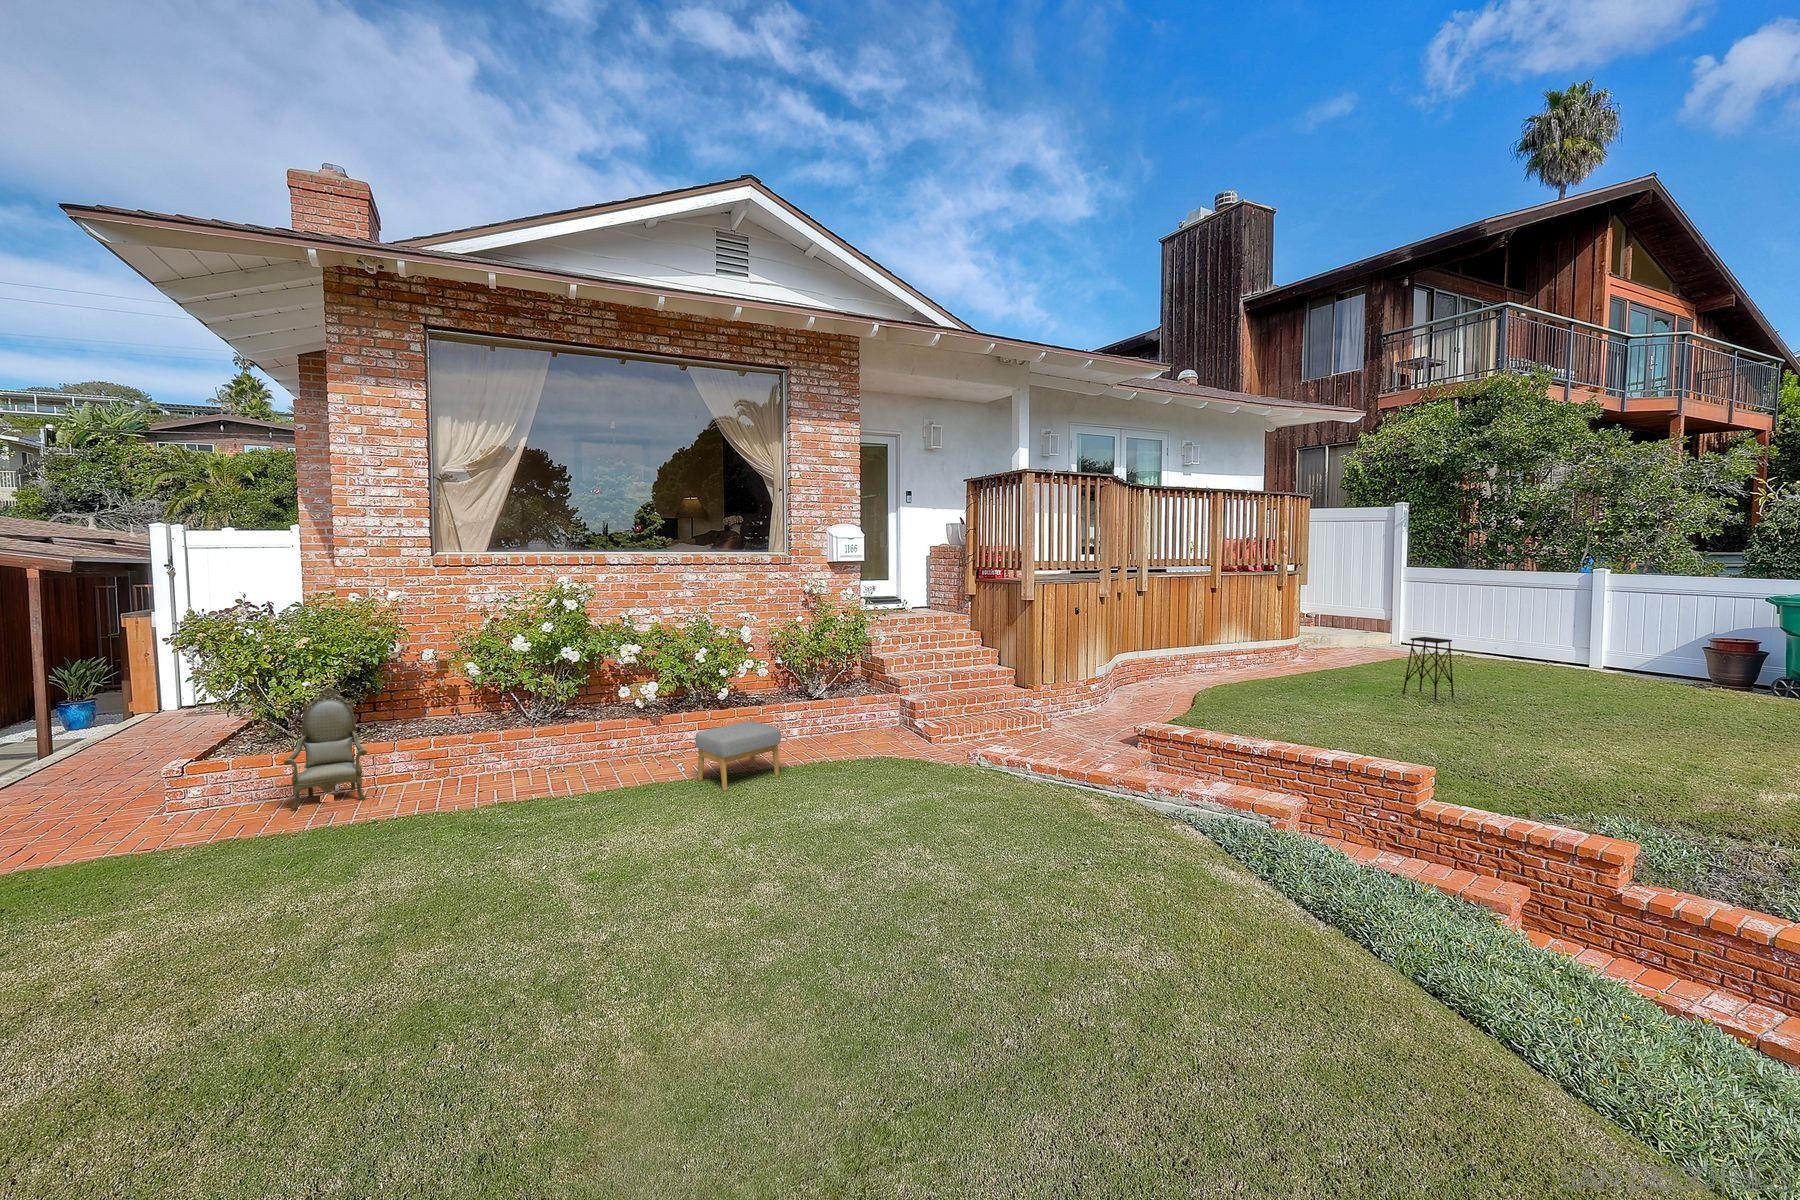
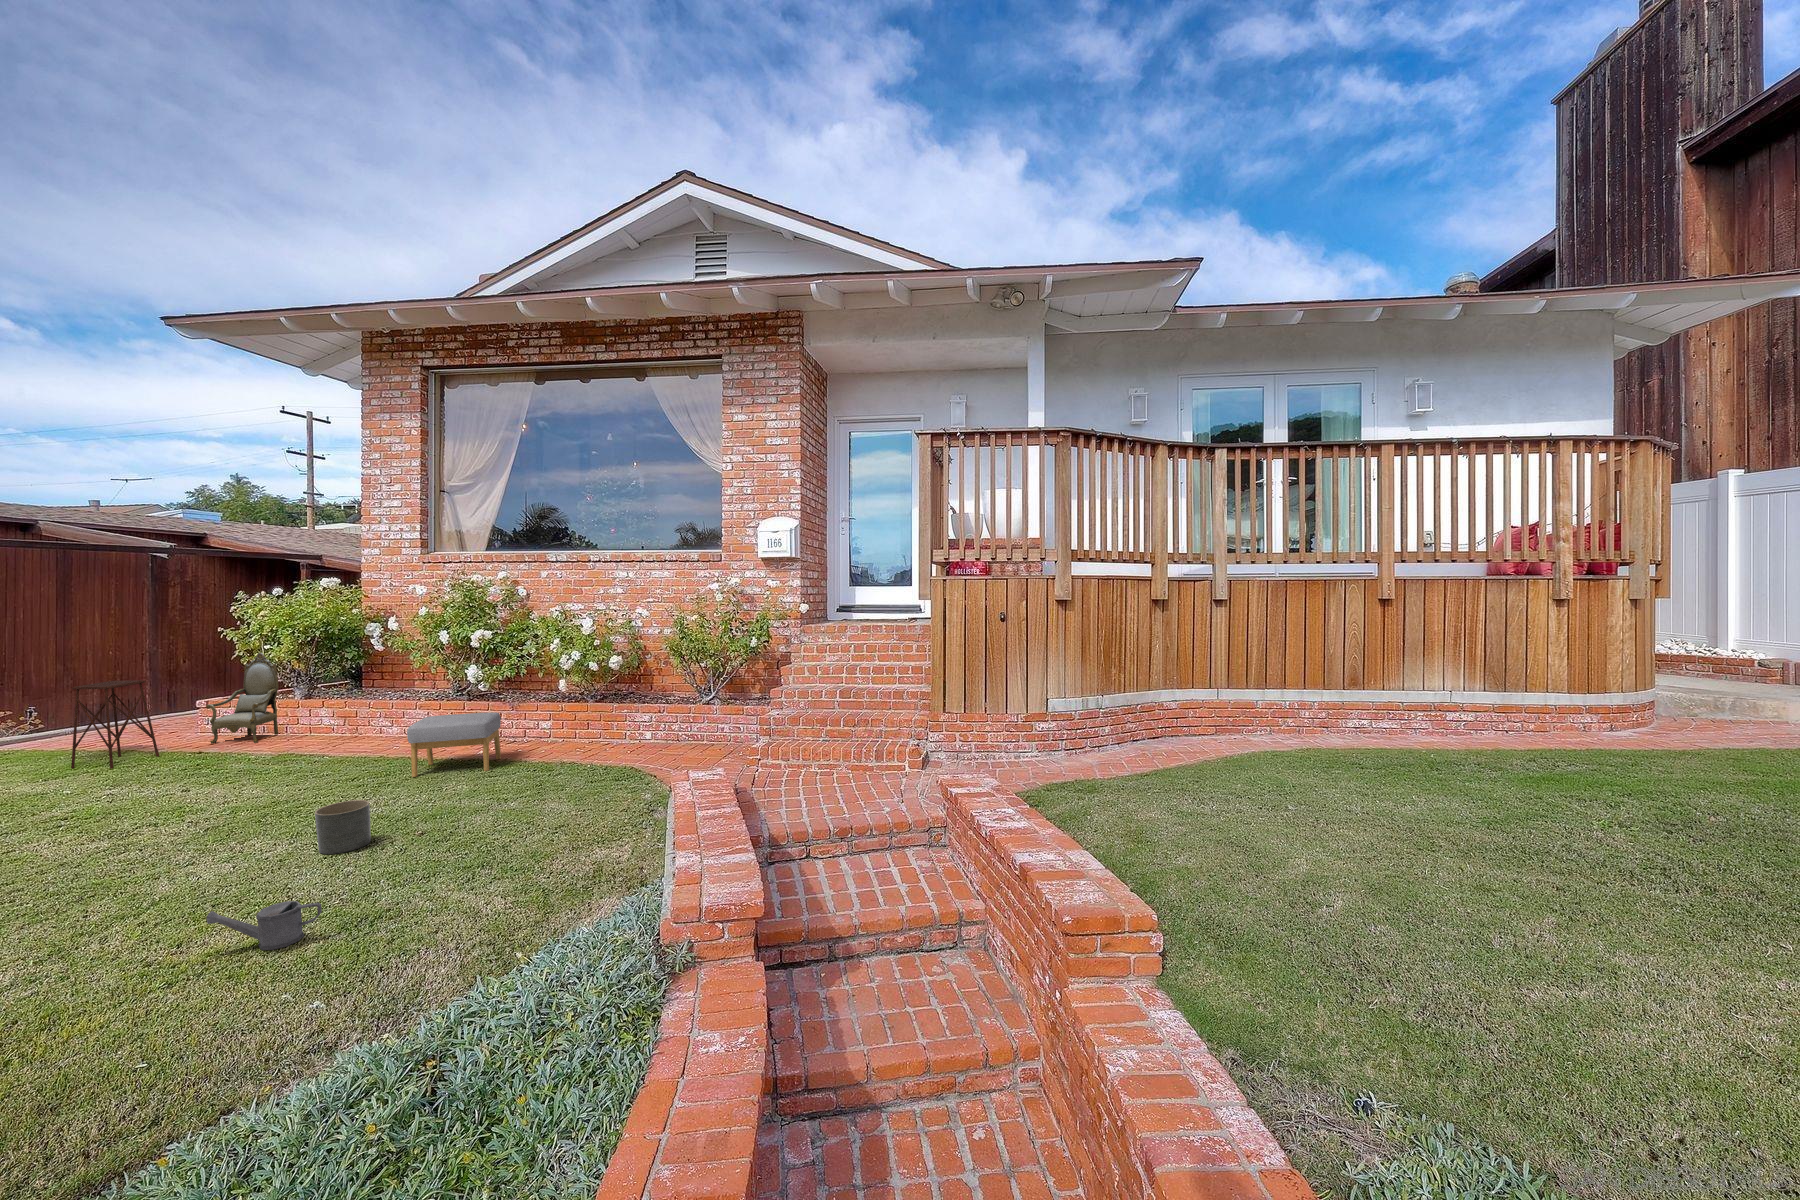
side table: present [1403,637,1454,700] -> present [71,680,159,769]
planter: none [855,794,894,842] -> present [315,800,371,854]
watering can: none [1027,845,1068,883] -> present [207,901,322,950]

